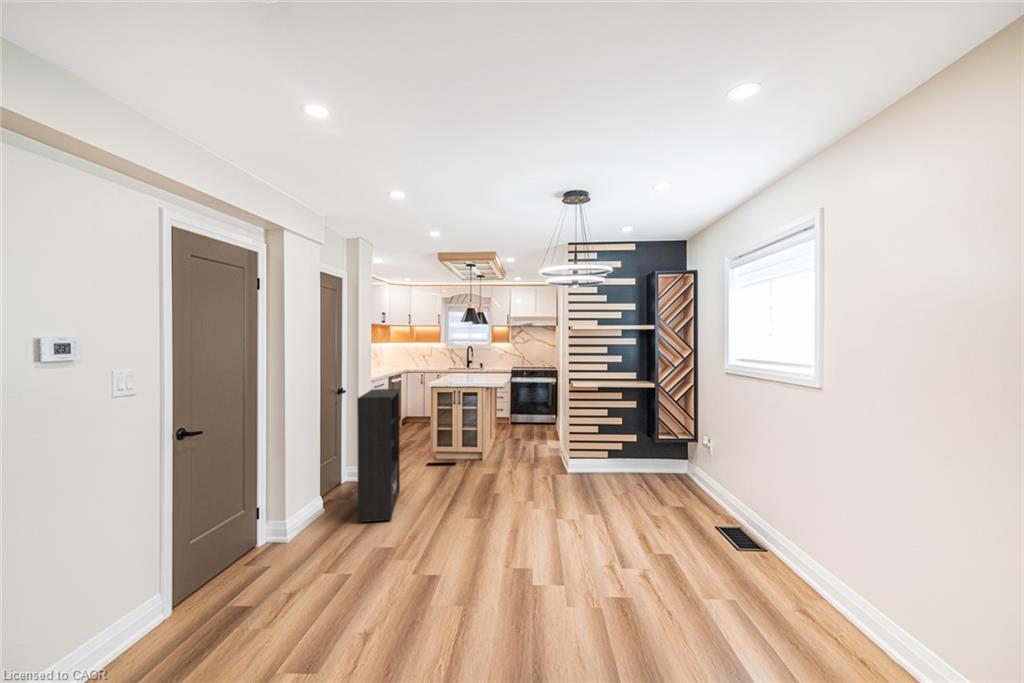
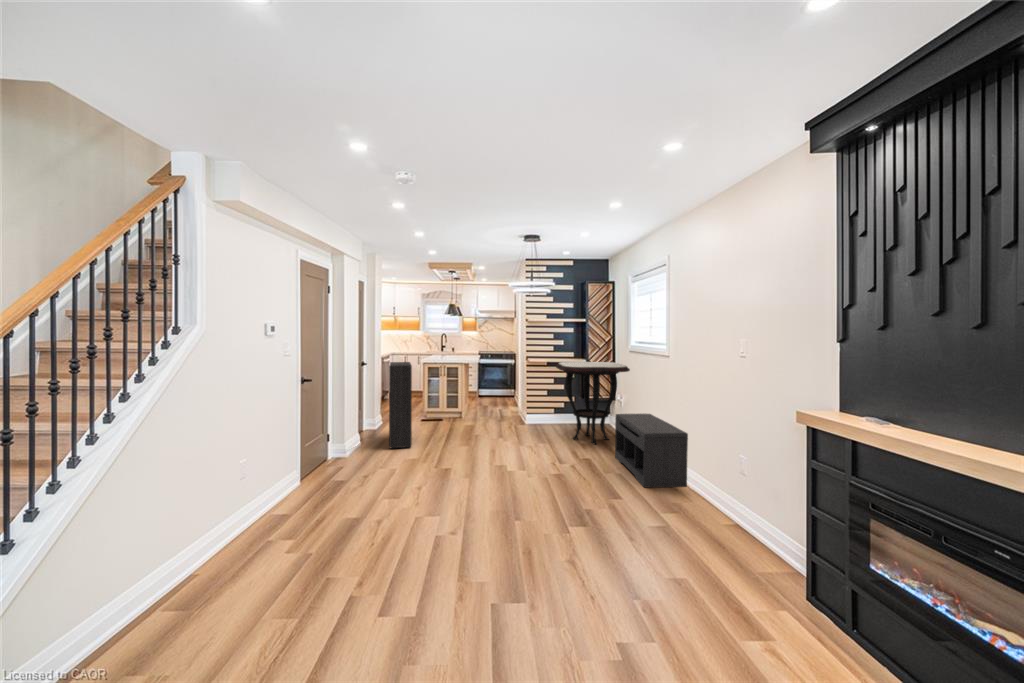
side table: none [610,388,733,523] -> present [556,362,630,444]
bench: none [716,484,898,669] -> present [615,414,688,487]

